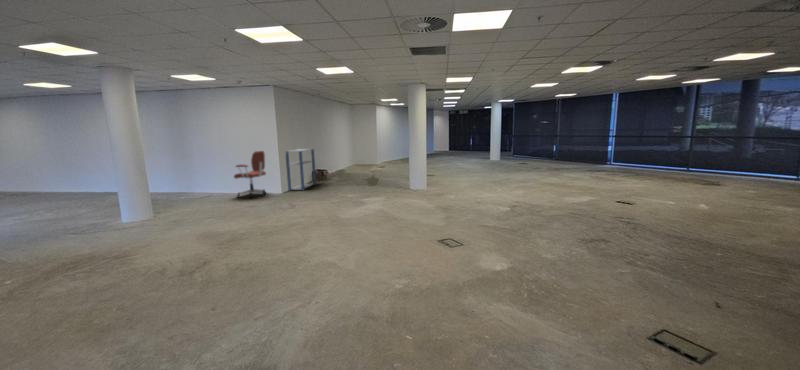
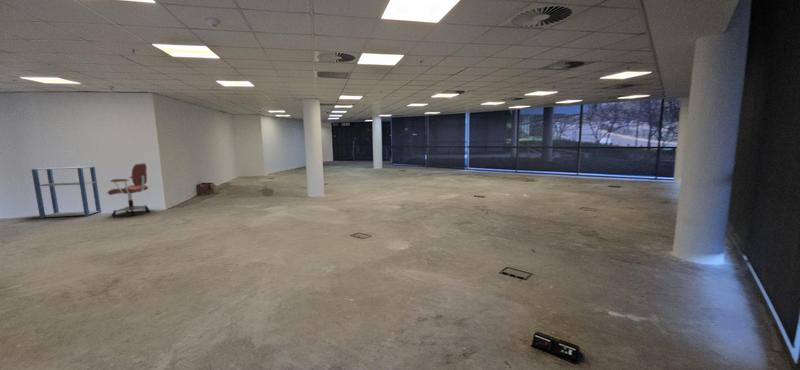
shelving unit: present [286,149,316,190] -> present [32,166,101,219]

